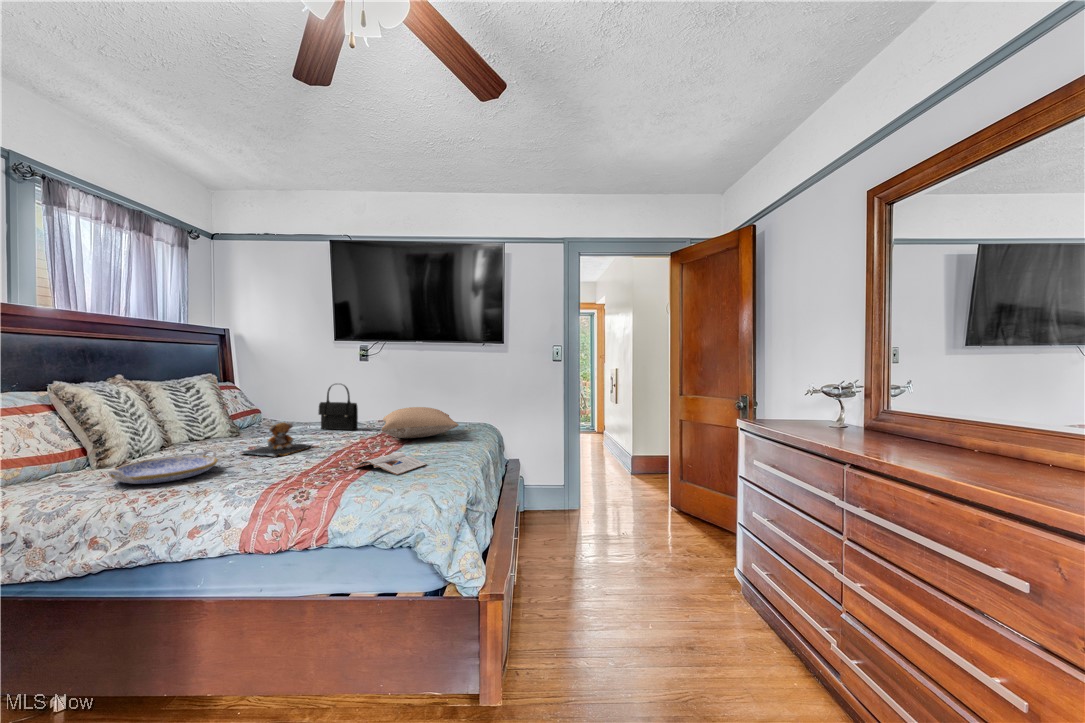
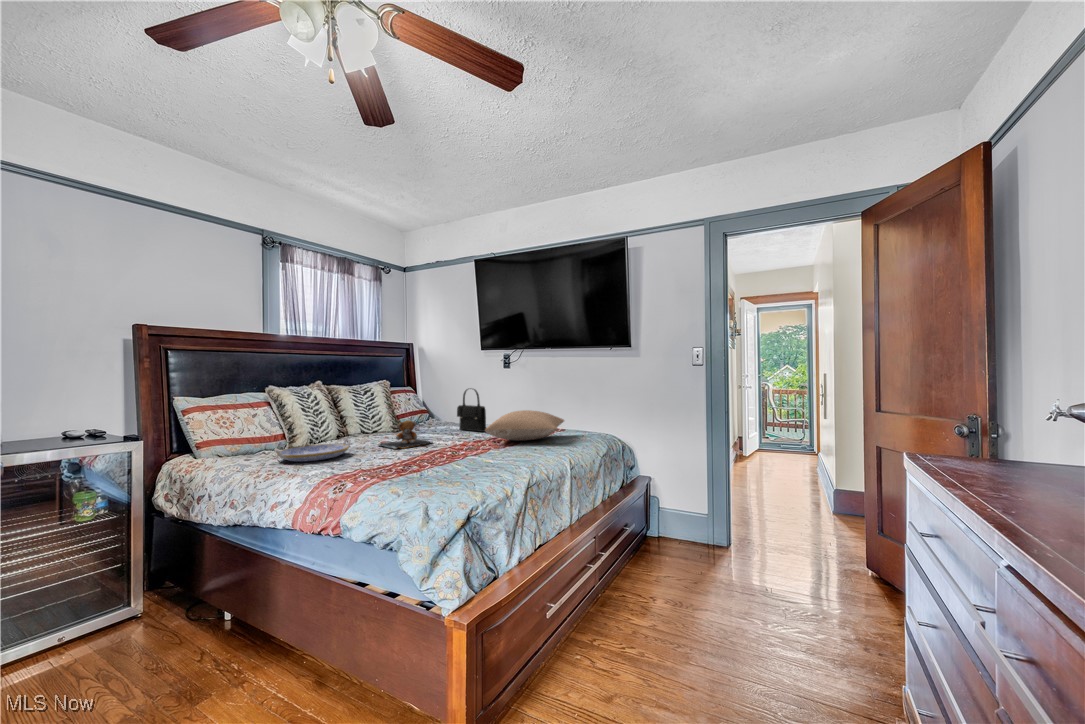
magazine: present [352,453,427,475] -> none [435,451,497,471]

